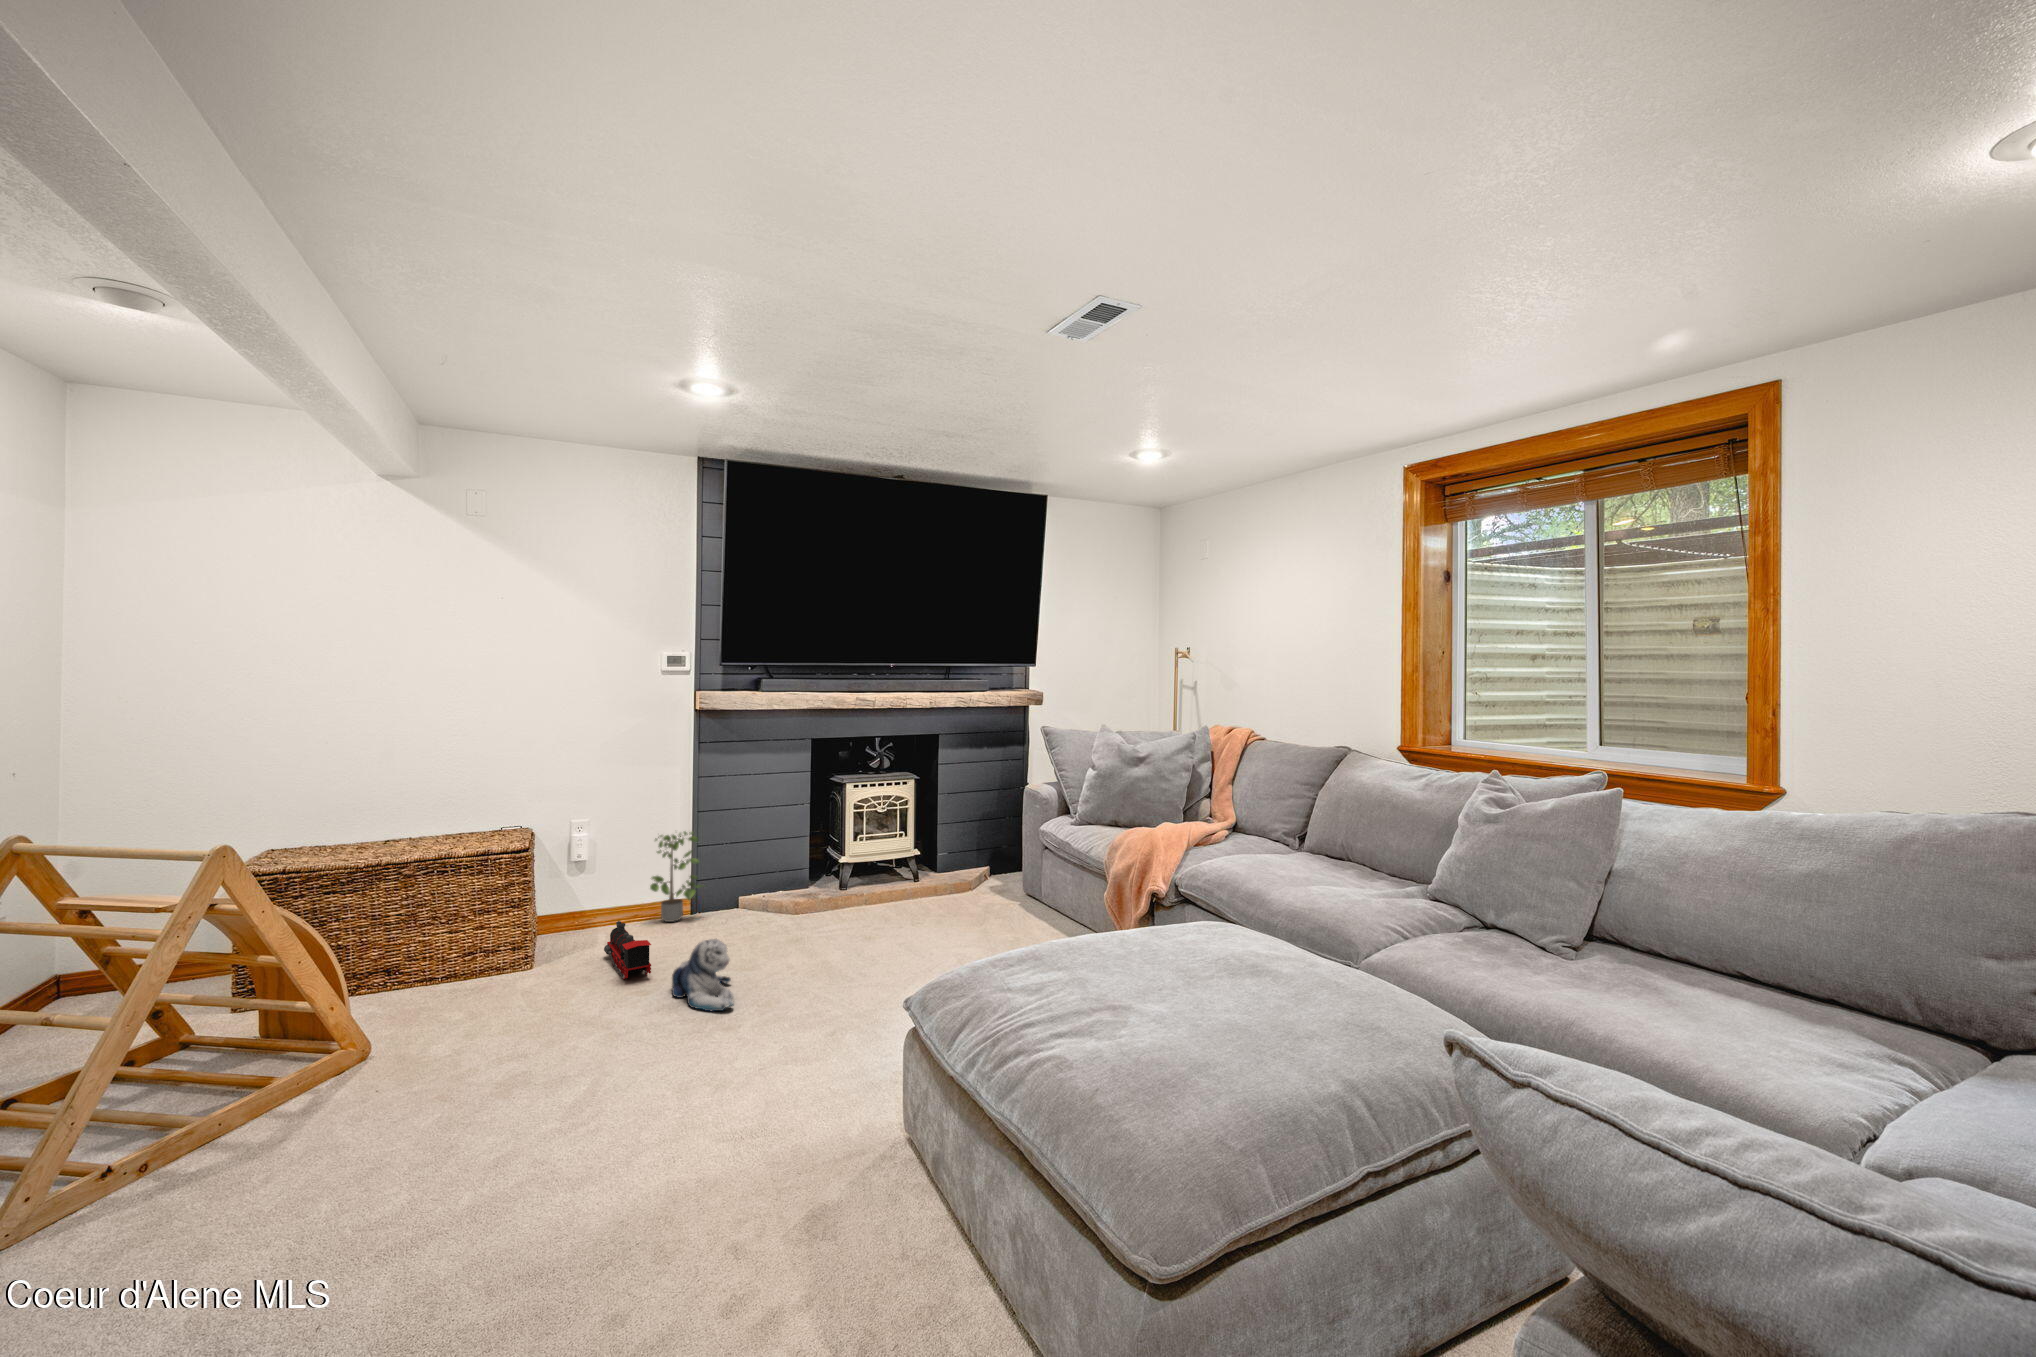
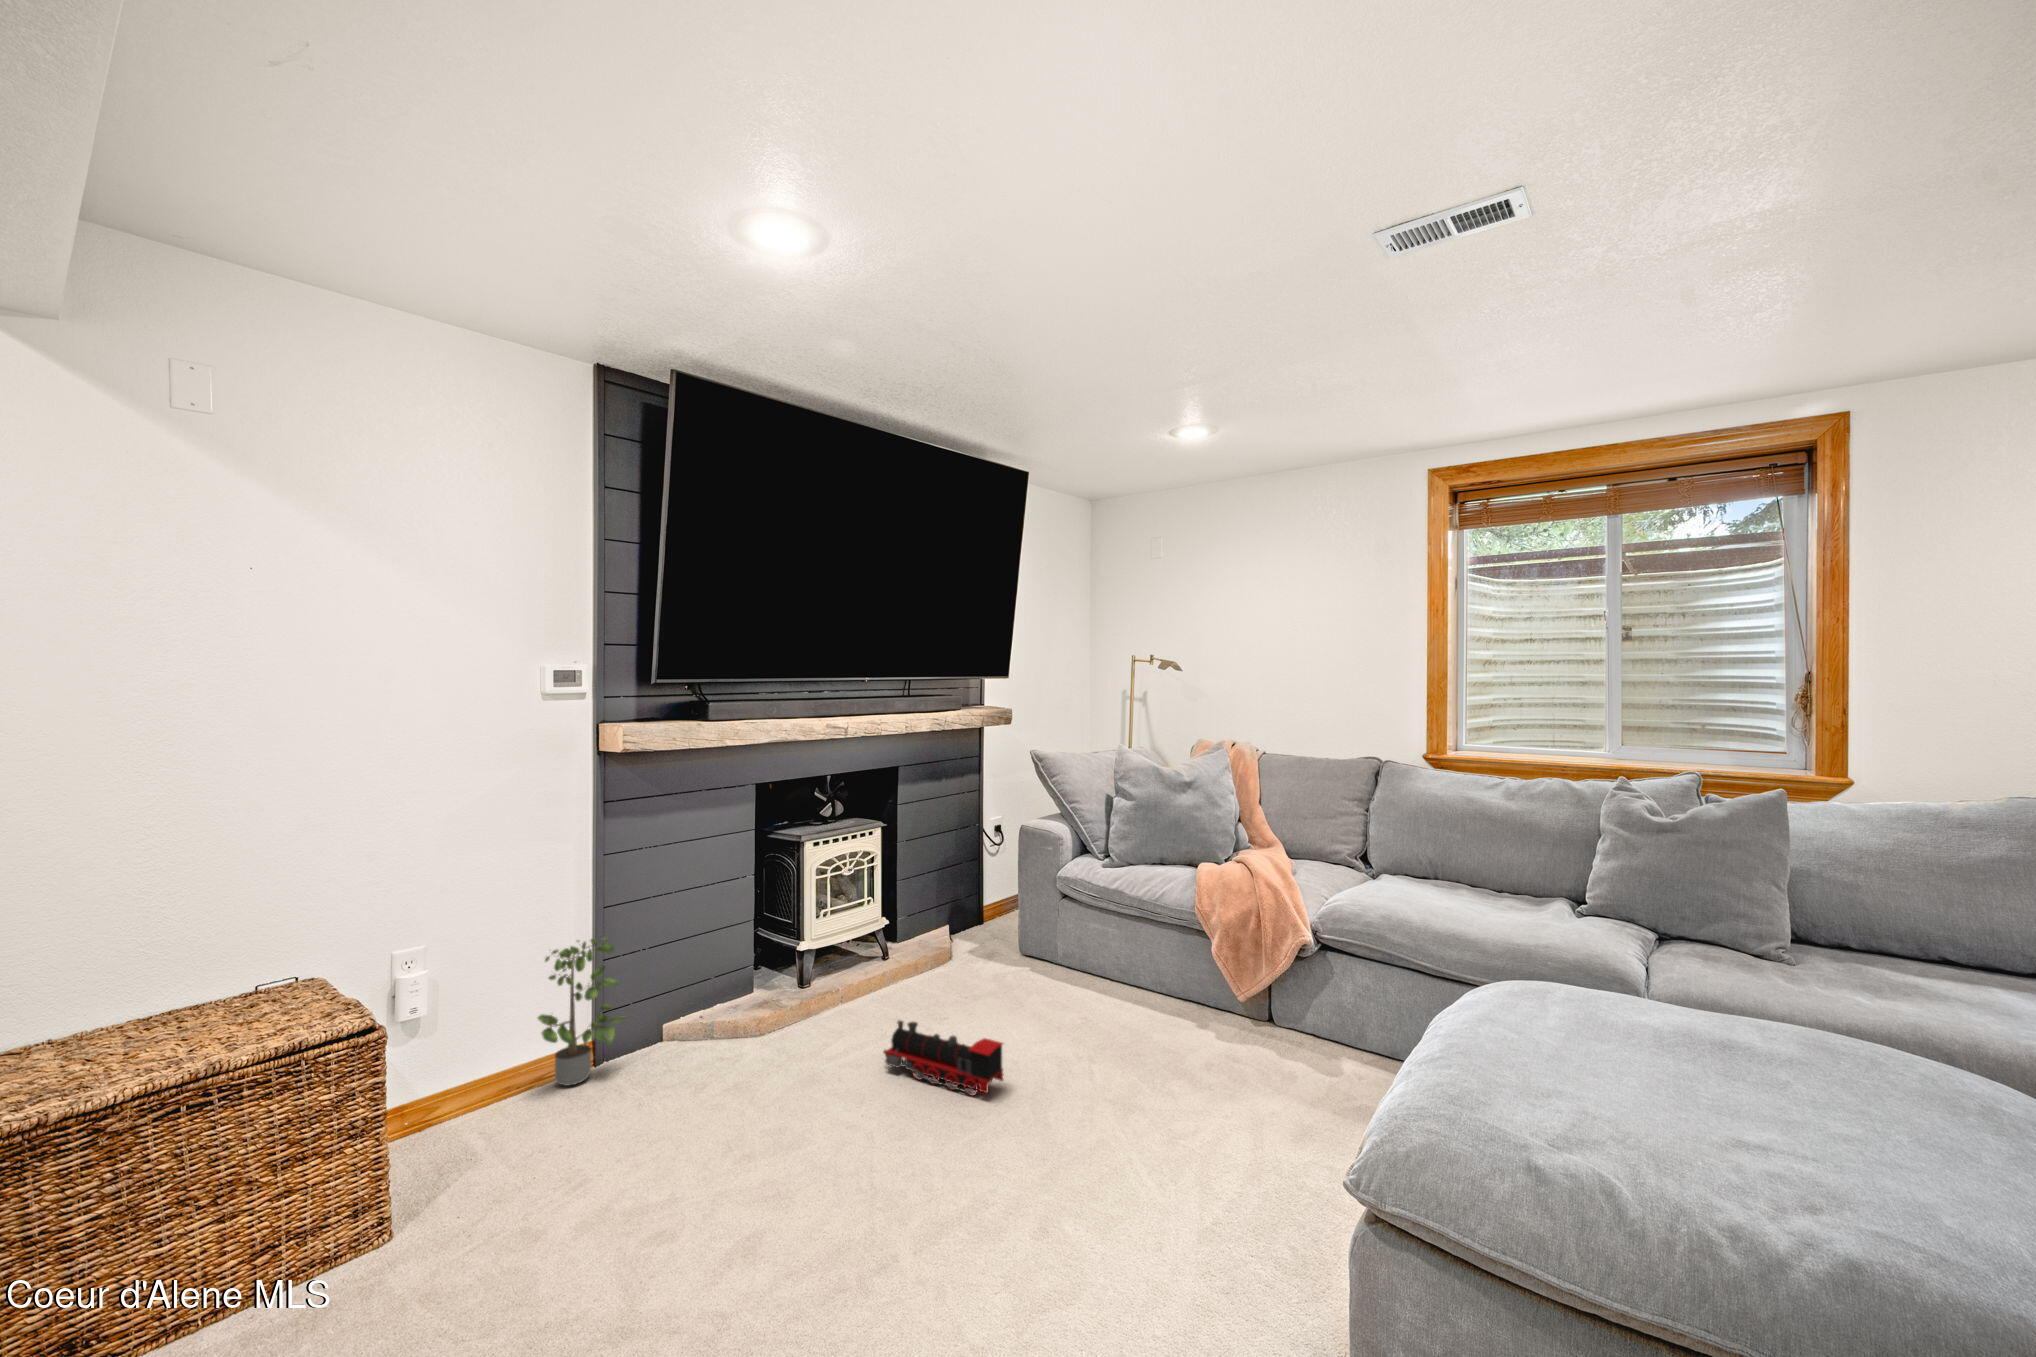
toy train: present [604,921,651,979] -> present [883,1020,1003,1096]
plush toy: present [672,939,733,1011] -> none [706,1119,855,1249]

